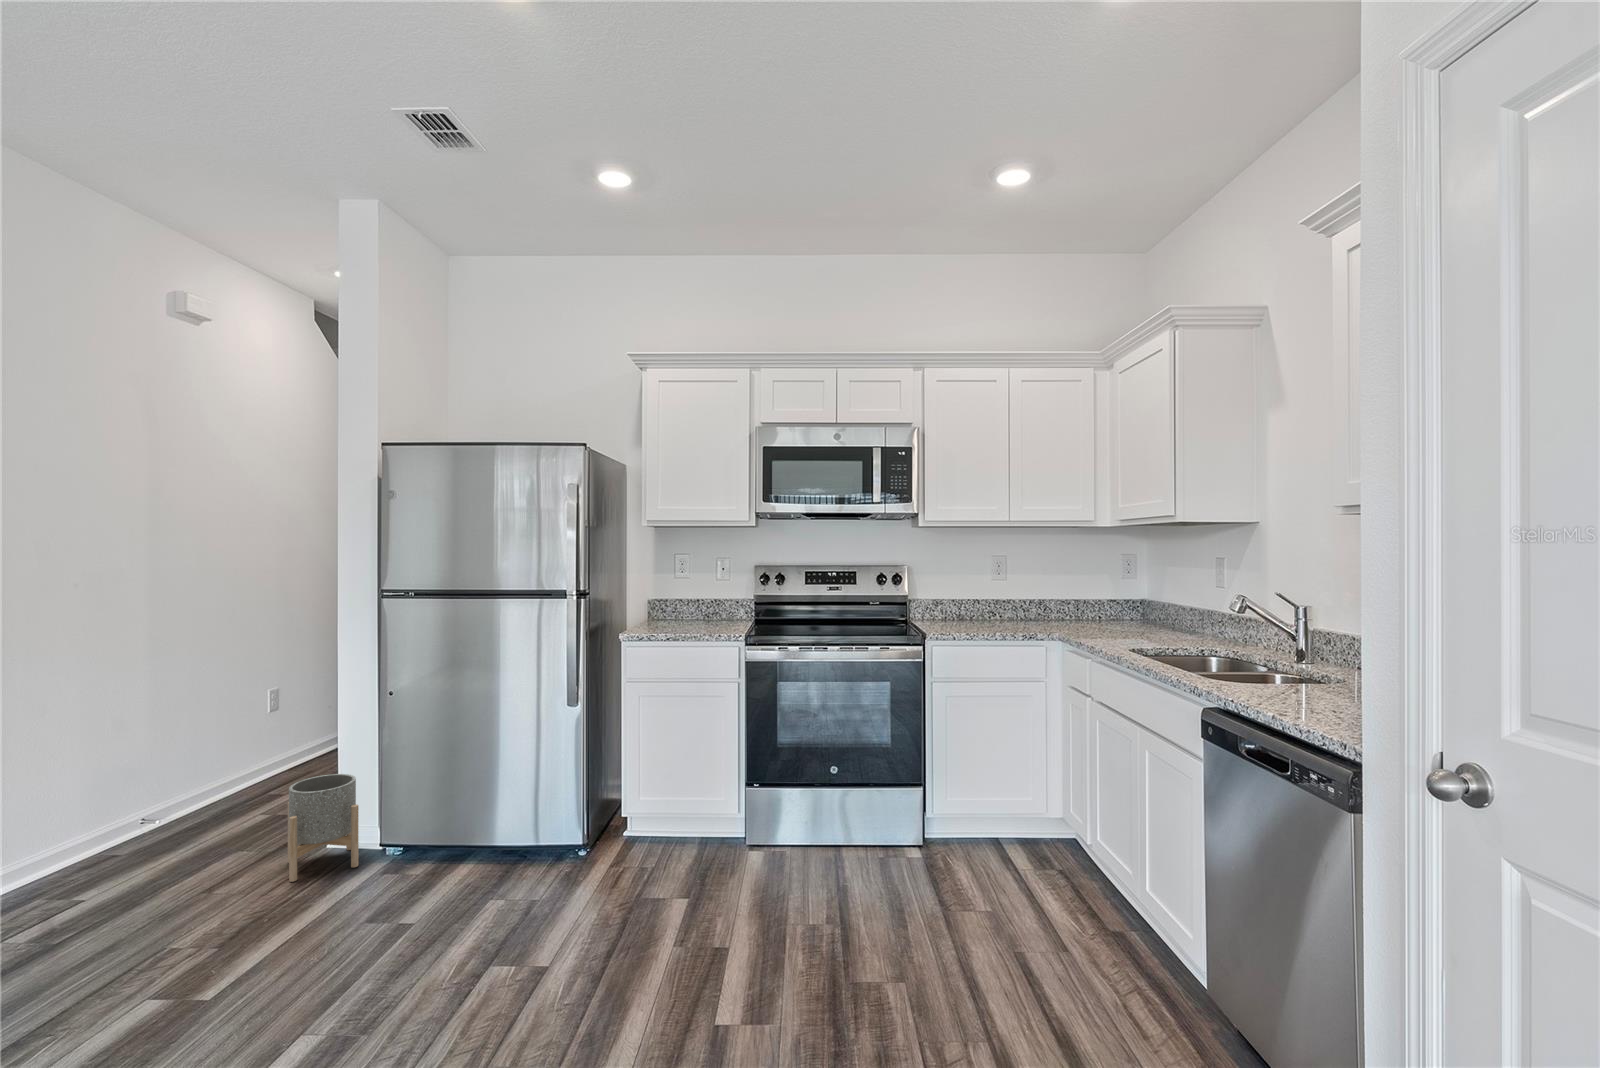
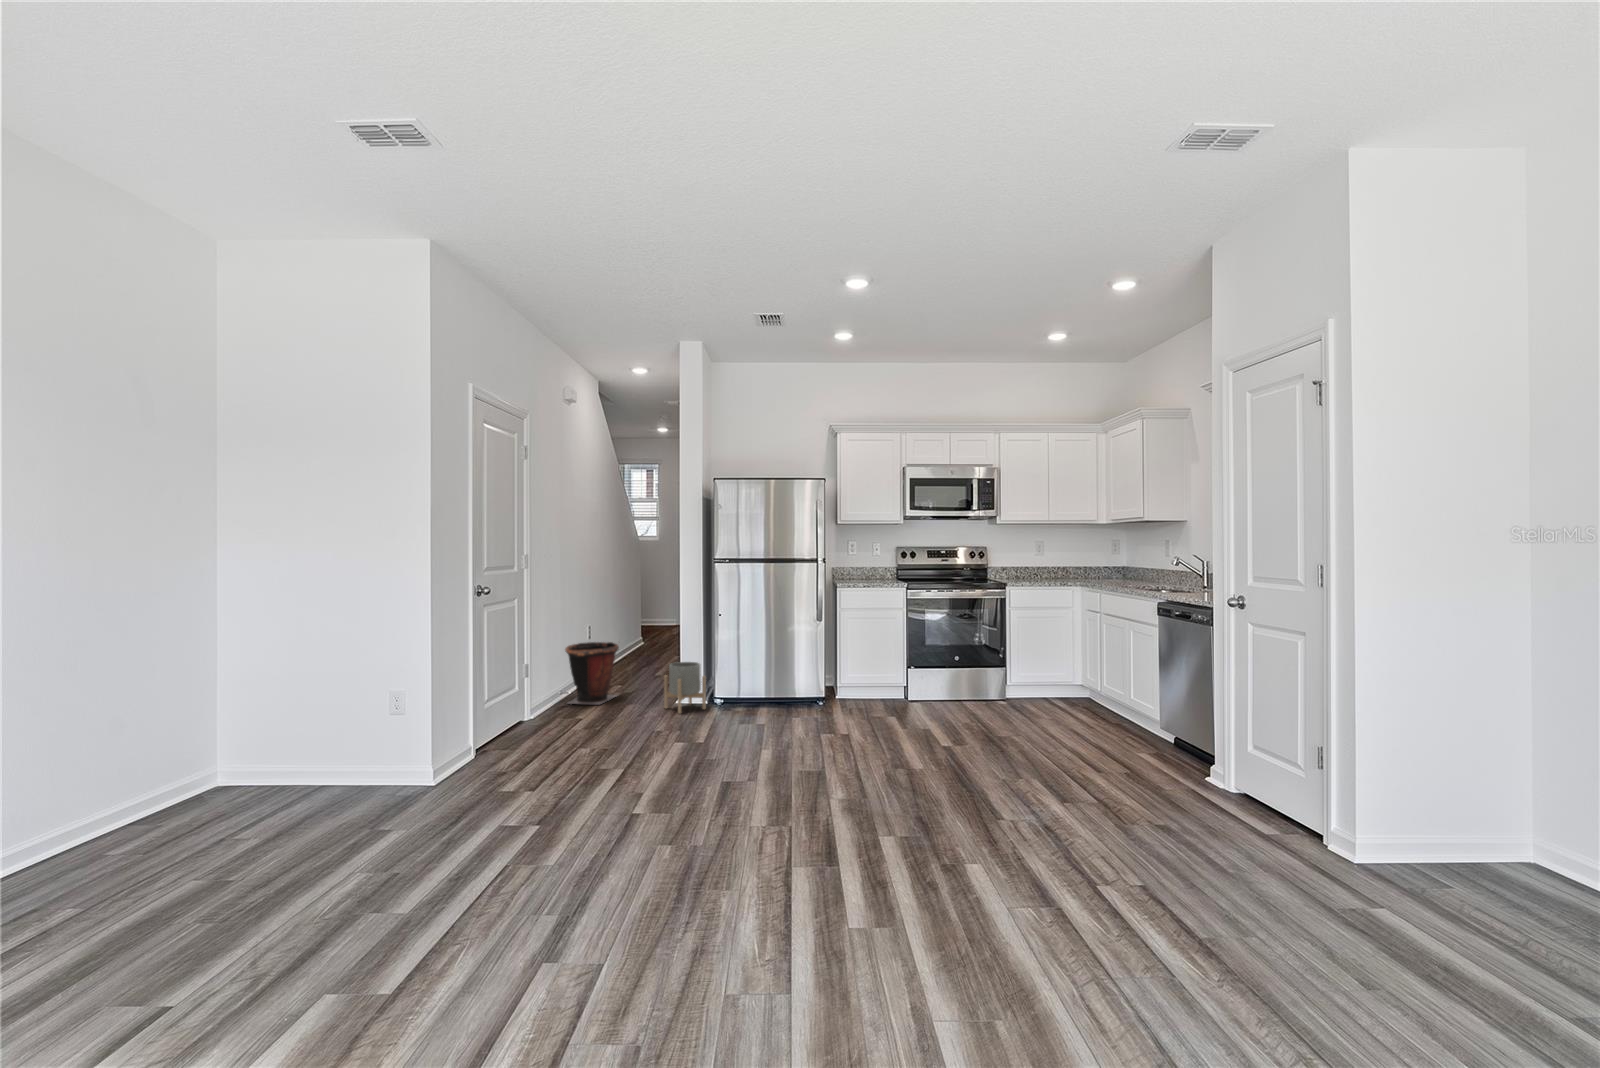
waste bin: none [135,720,263,848] -> present [565,642,619,704]

